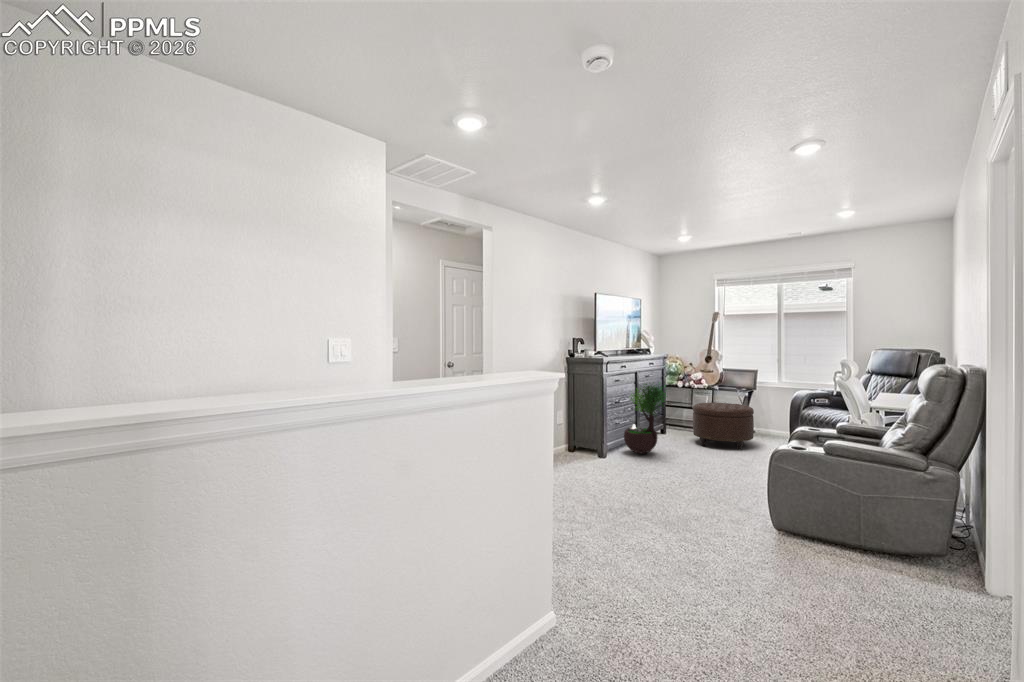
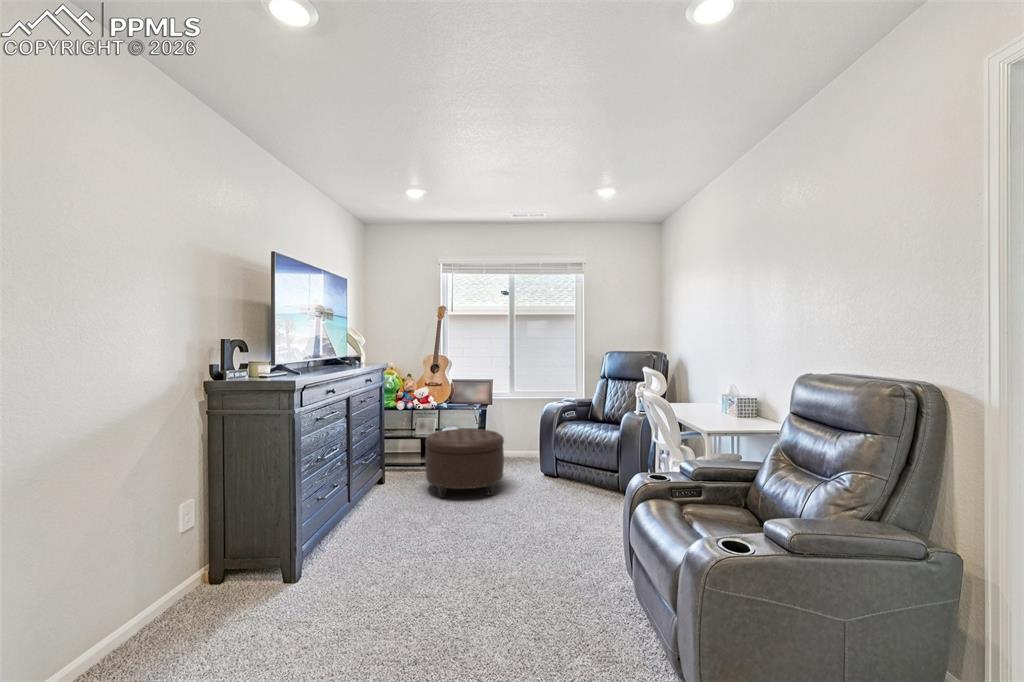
potted tree: present [624,384,666,454] -> none [327,411,403,542]

